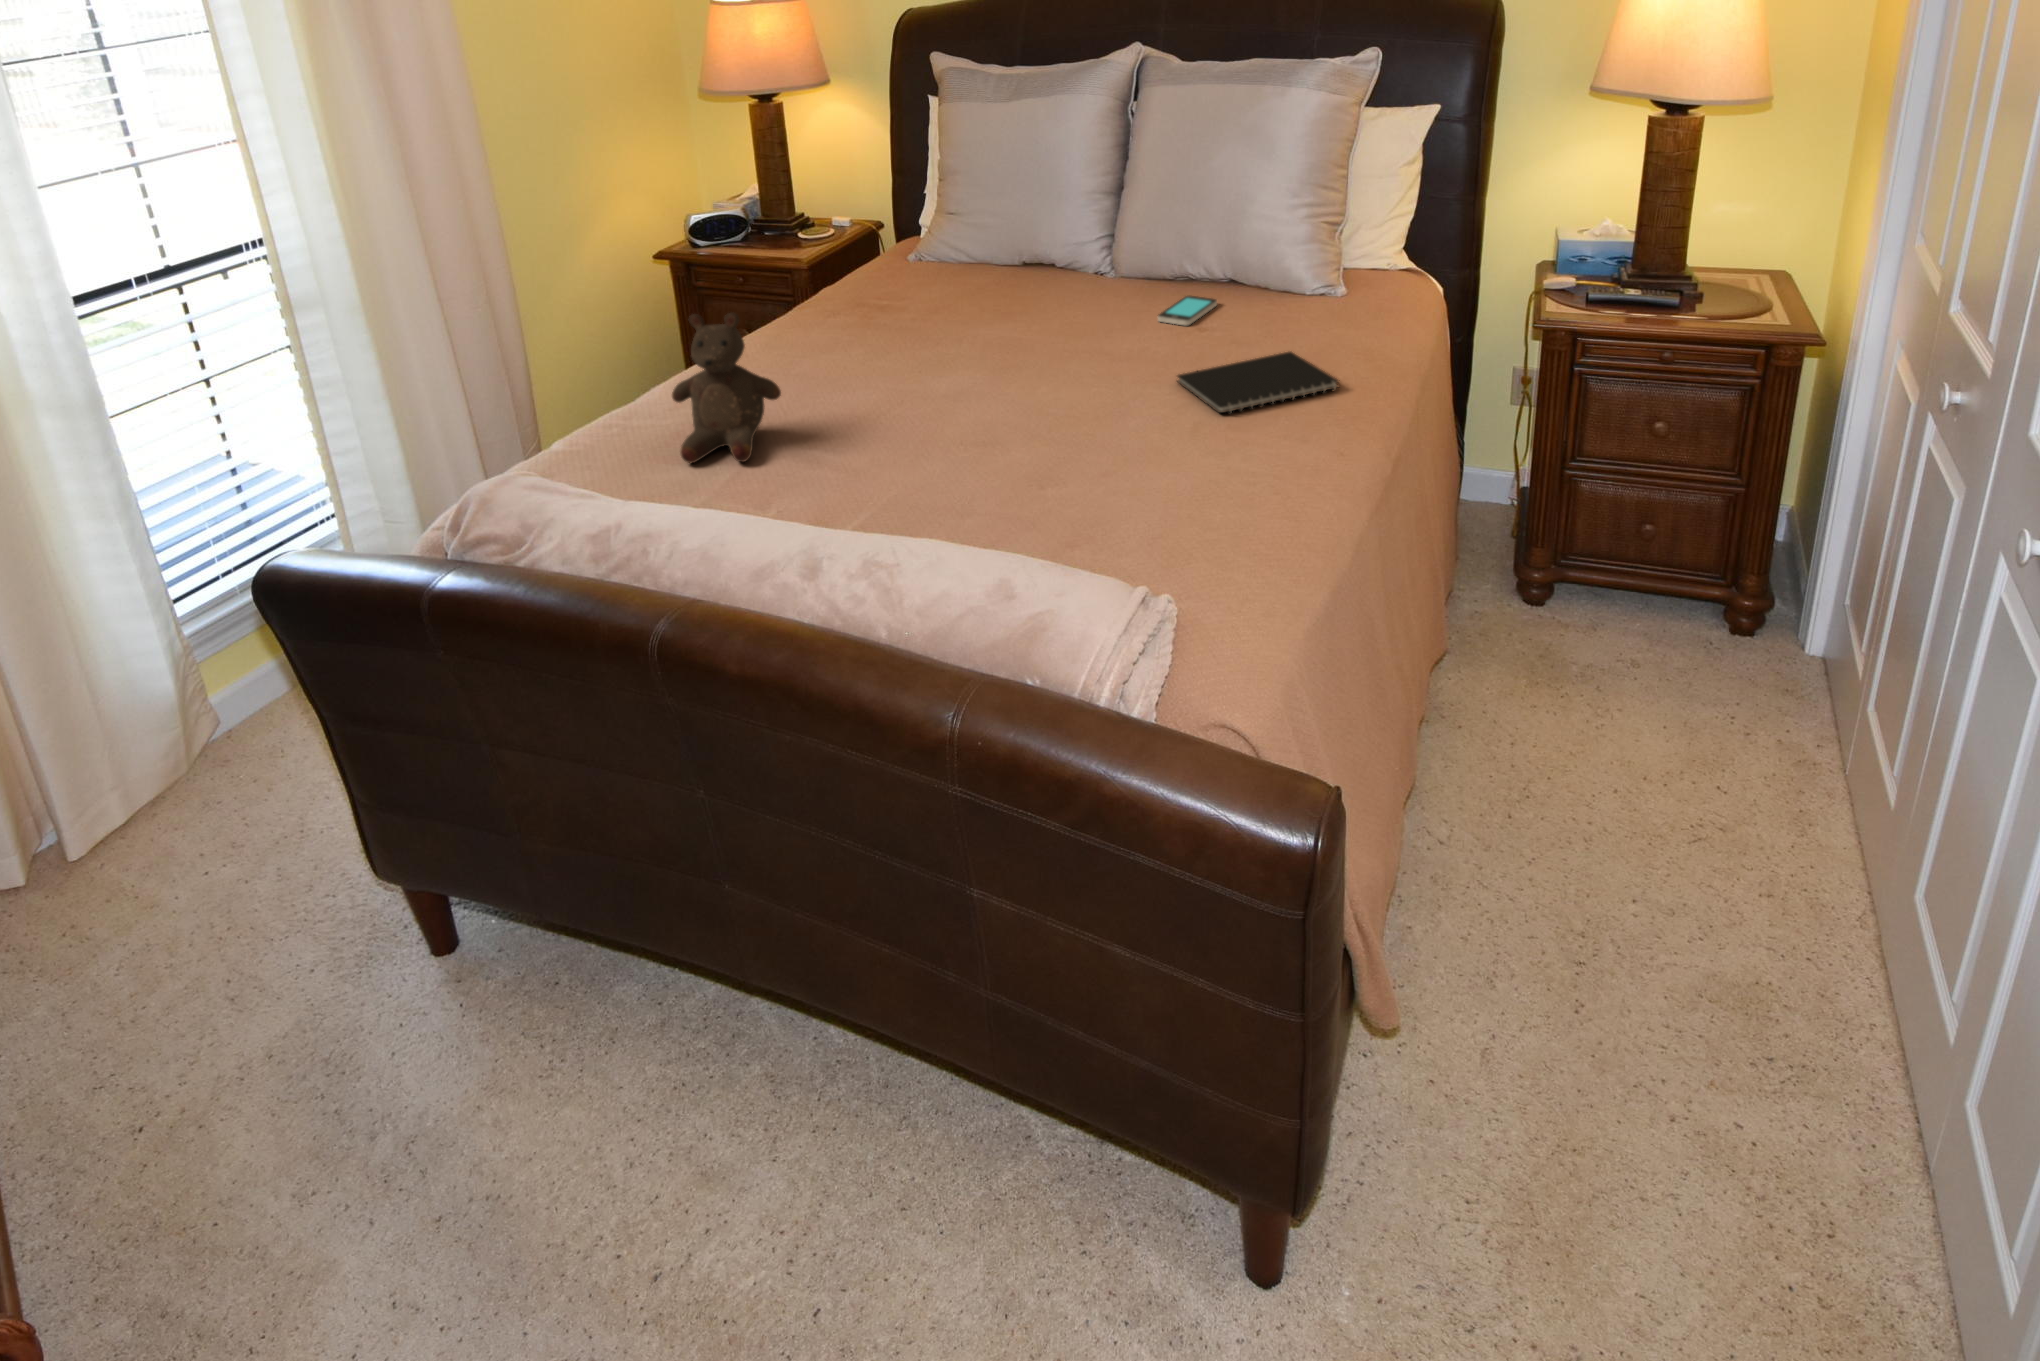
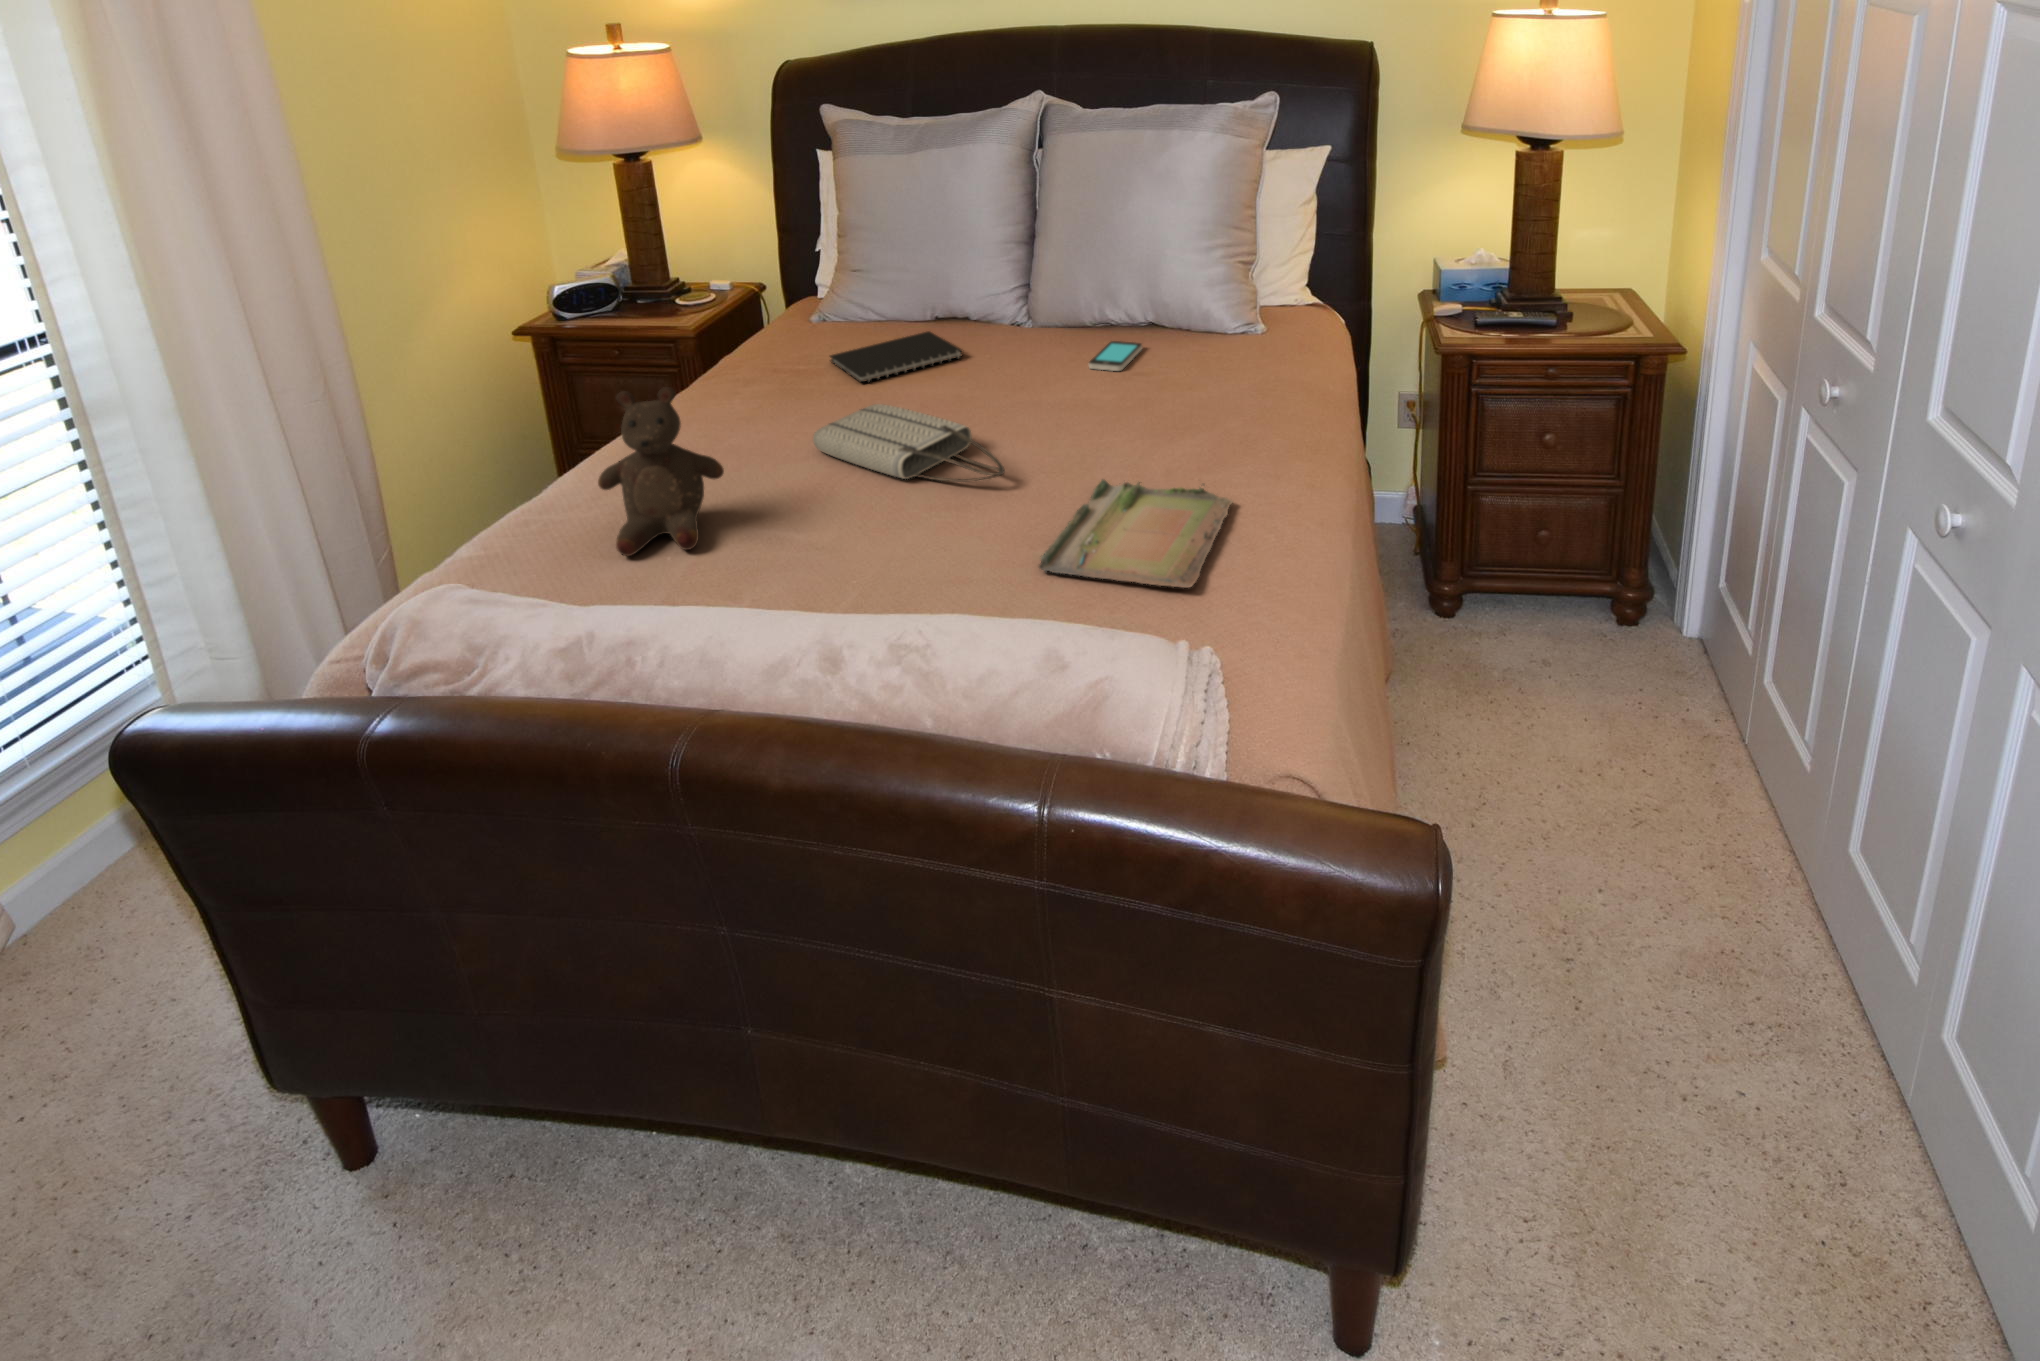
tote bag: none [876,342,1042,421] -> present [813,404,1004,482]
notebook: present [1177,352,1339,413] -> present [830,331,962,382]
tray: none [1048,429,1257,539] -> present [1039,480,1233,588]

